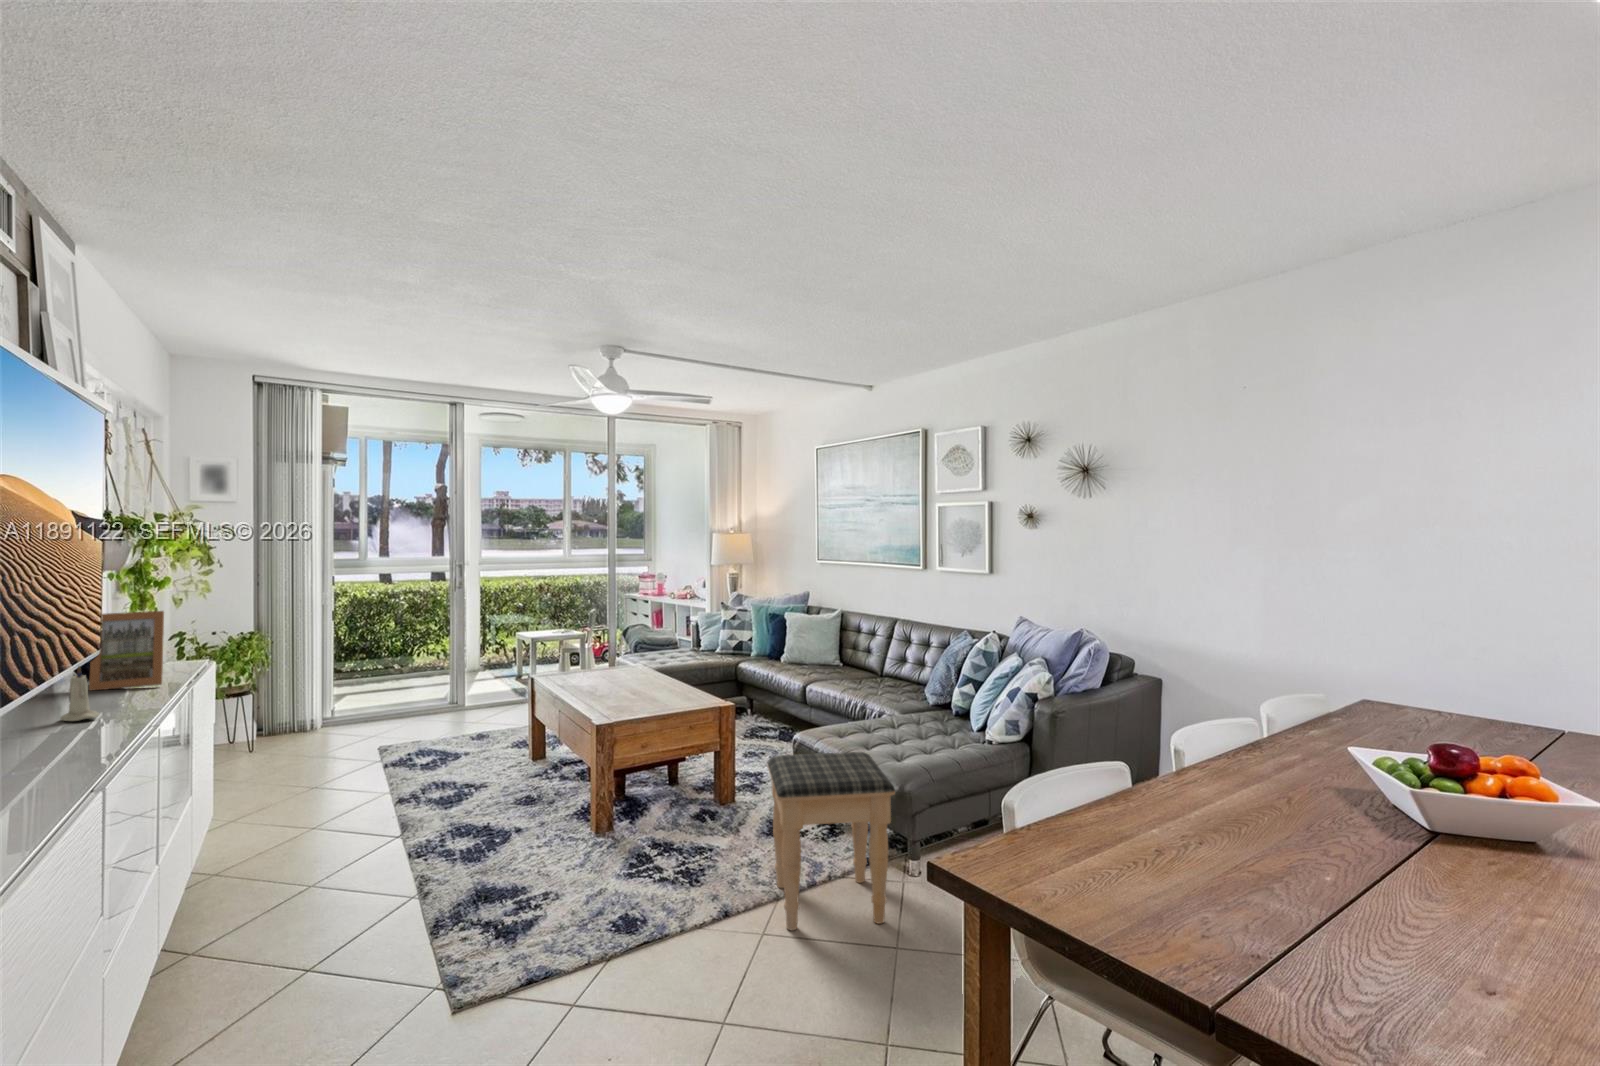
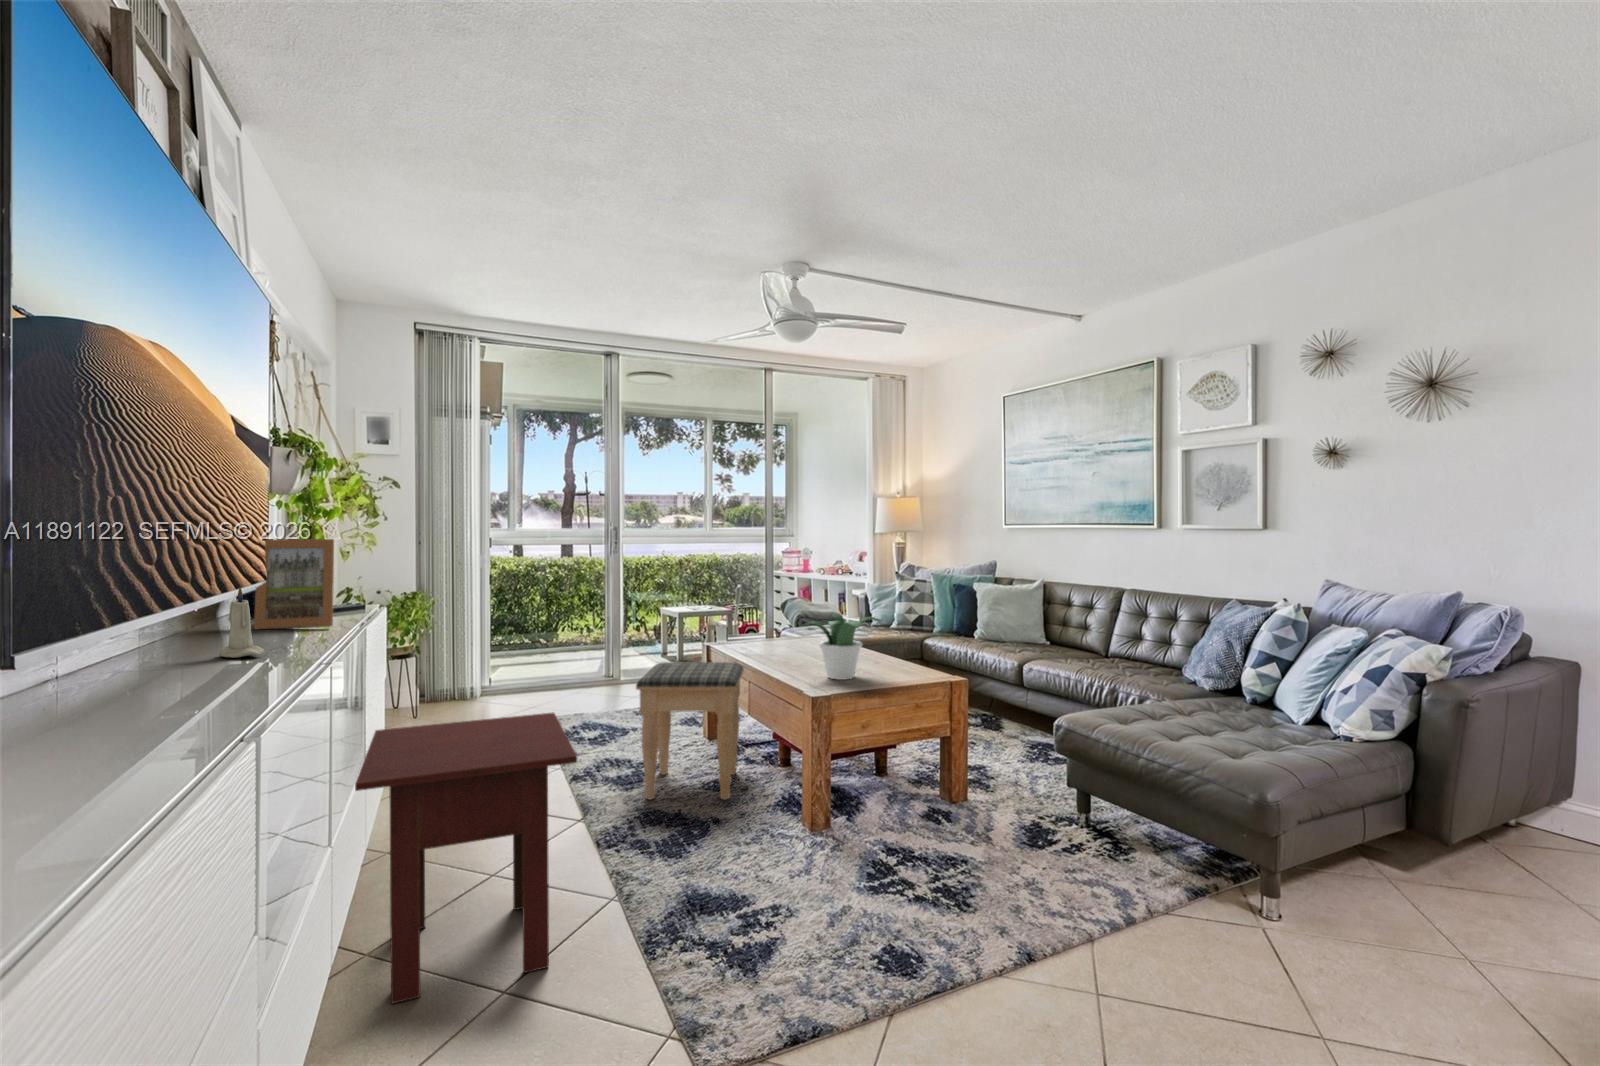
potted plant: none [601,652,668,707] -> present [806,614,880,679]
side table: none [178,748,371,987] -> present [355,712,577,1004]
footstool: present [767,752,895,930] -> present [636,662,744,799]

